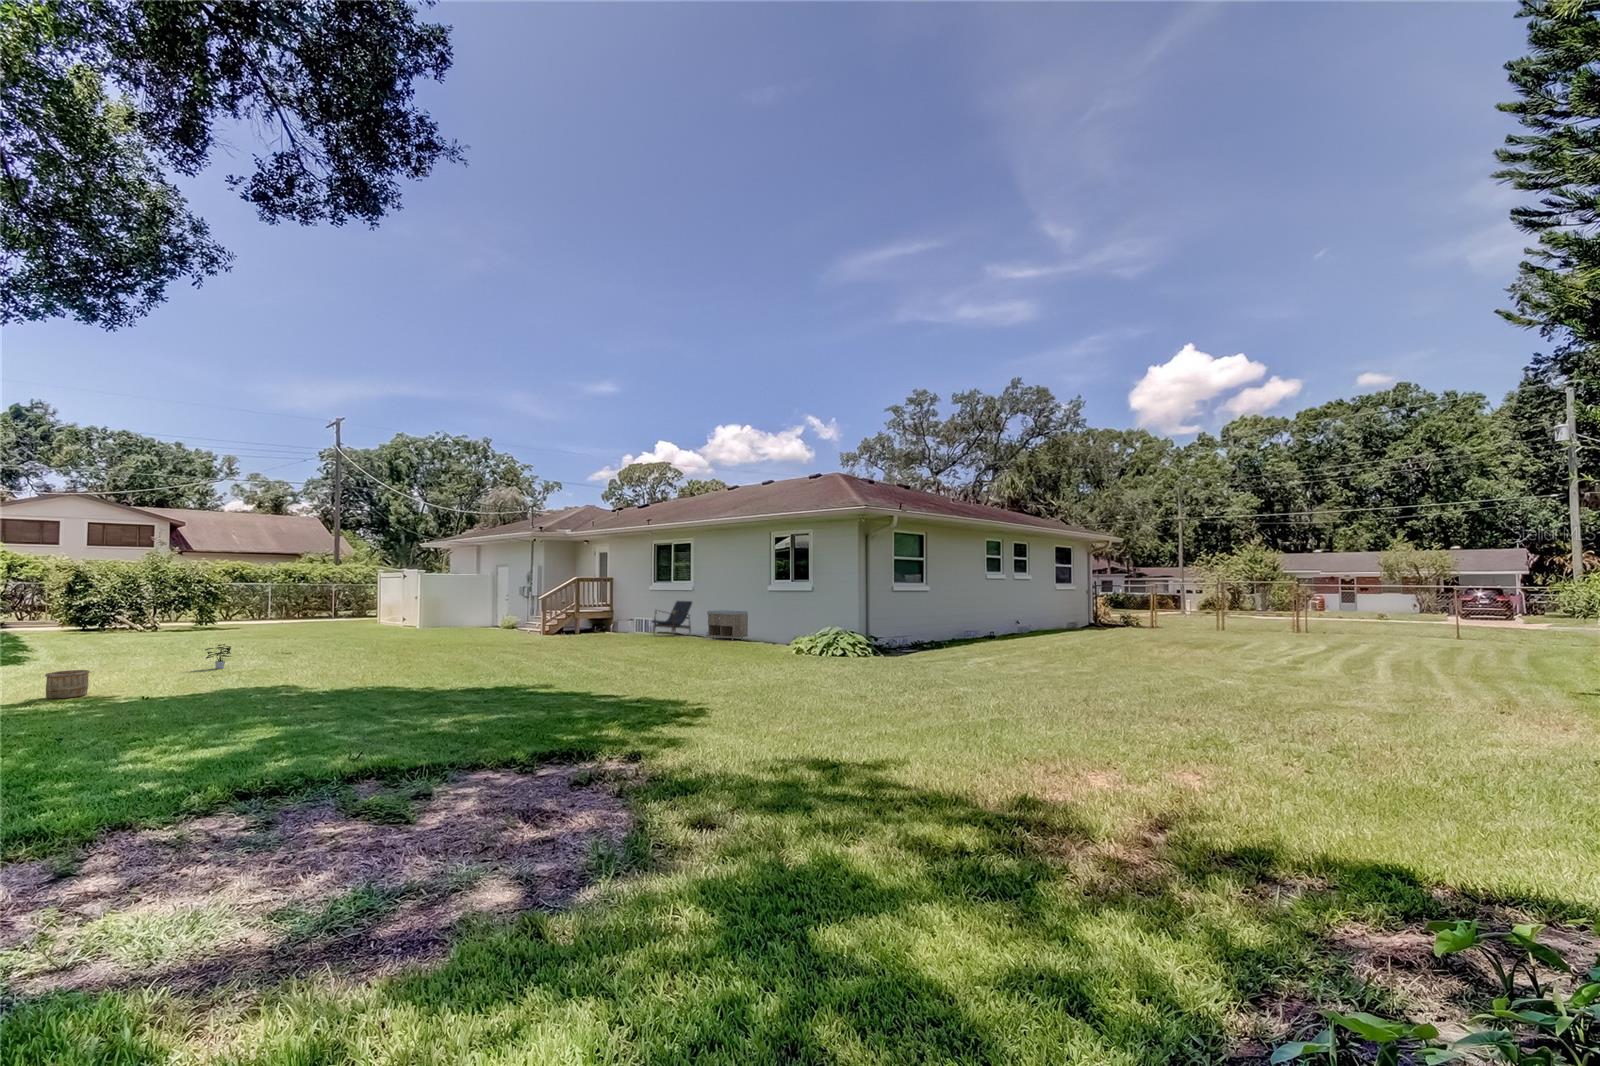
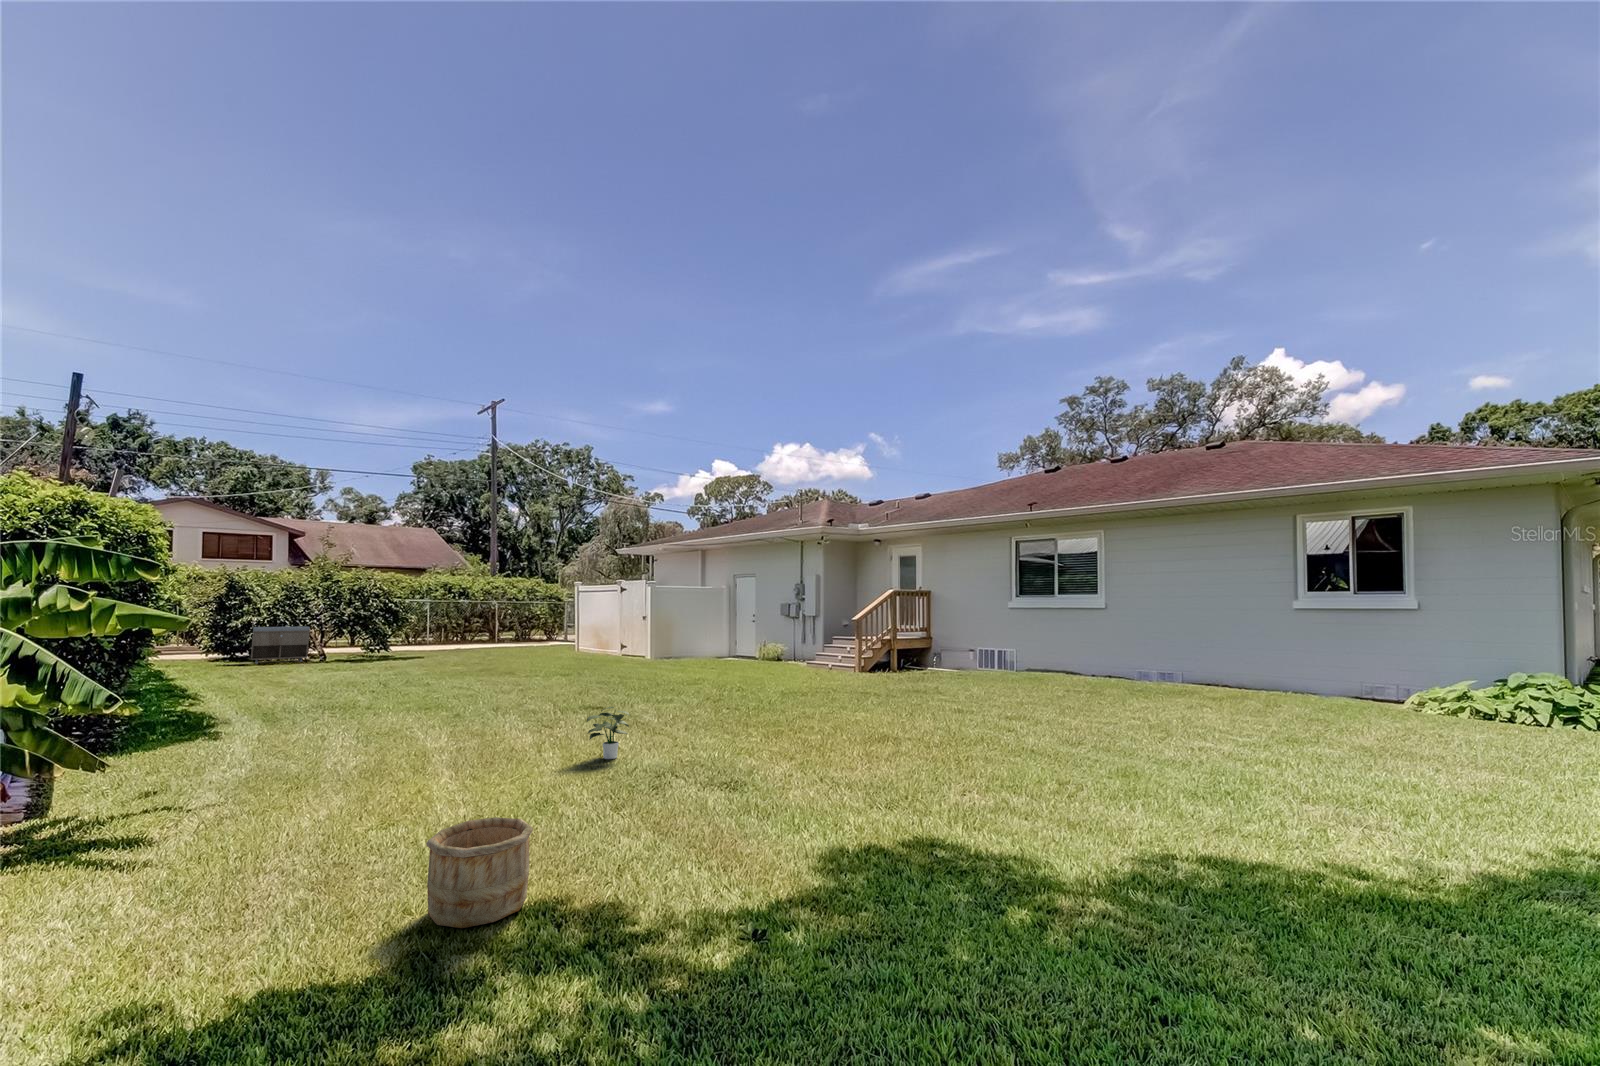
lounge chair: present [652,601,692,634] -> none [1056,621,1112,677]
storage bench: present [707,610,748,641] -> present [251,626,310,663]

